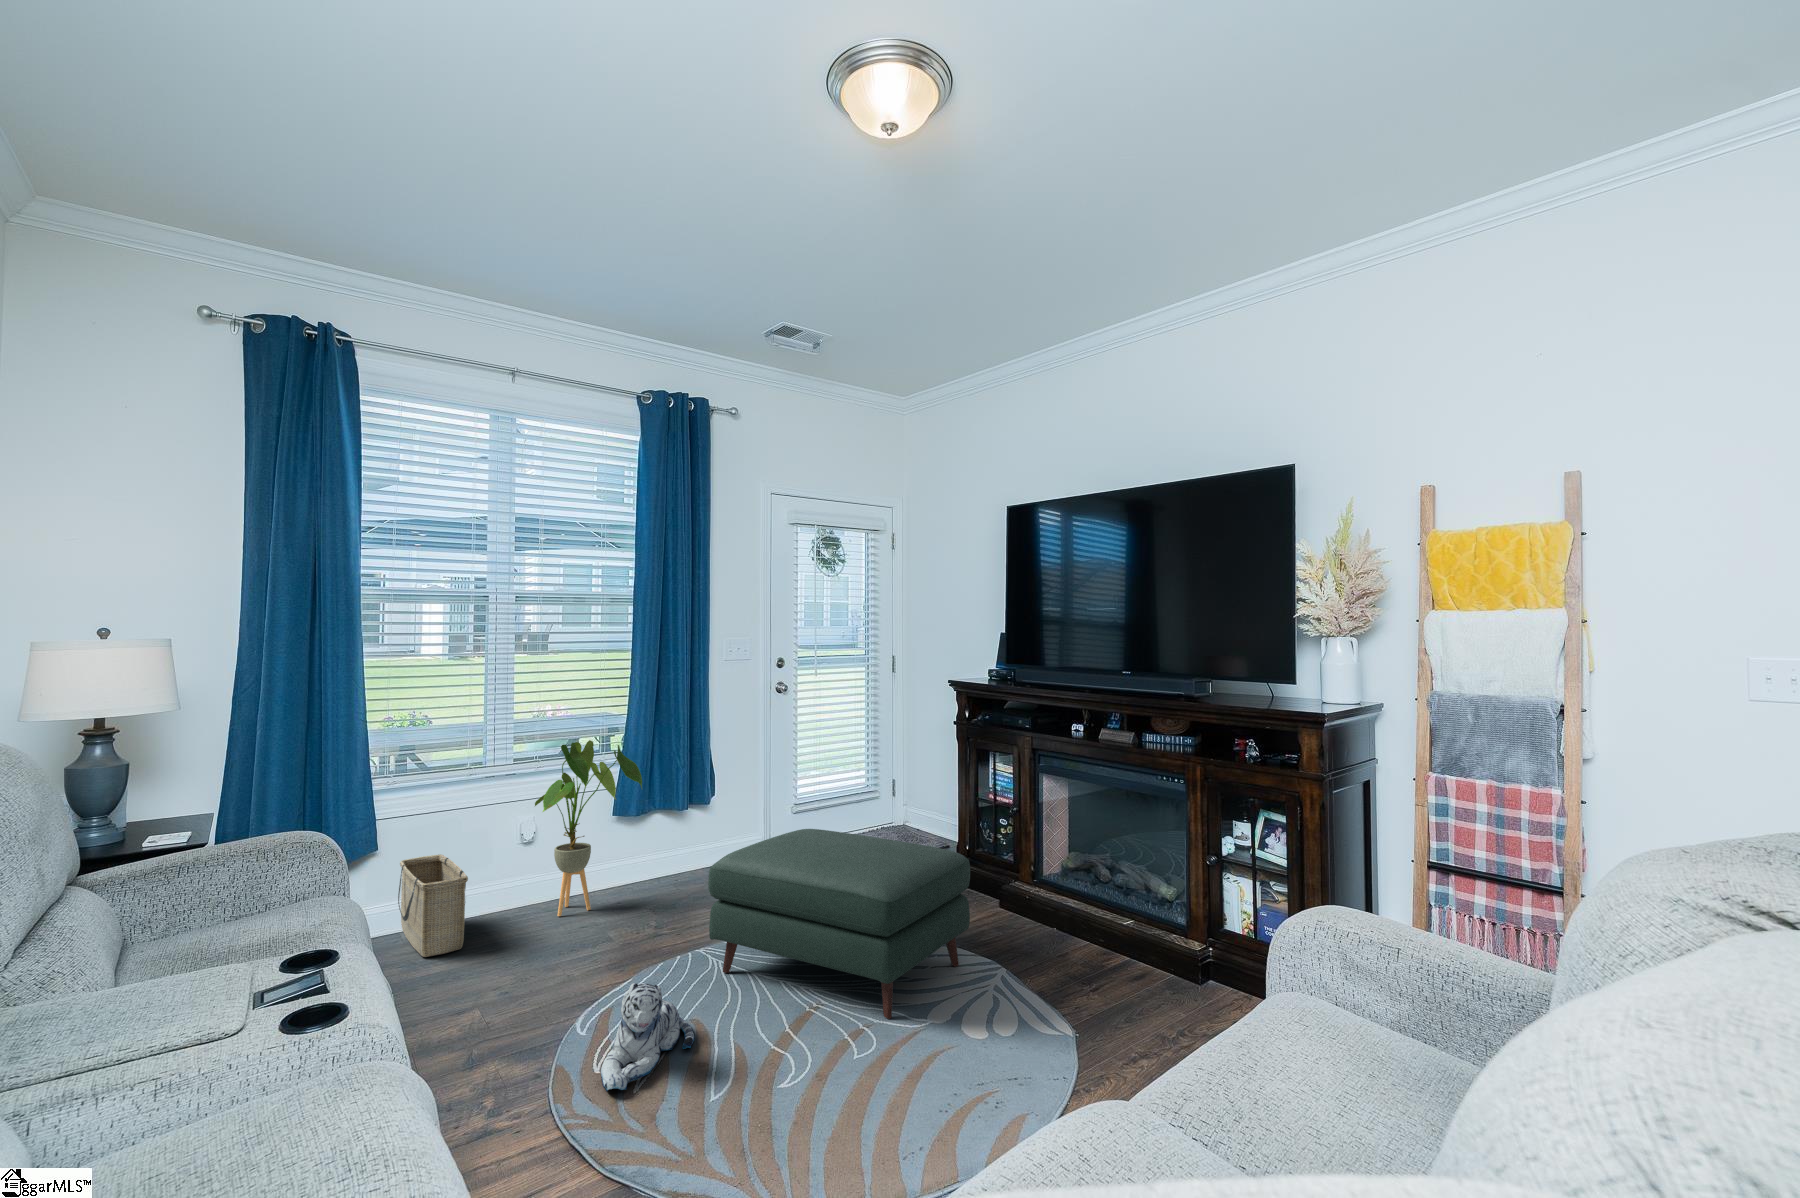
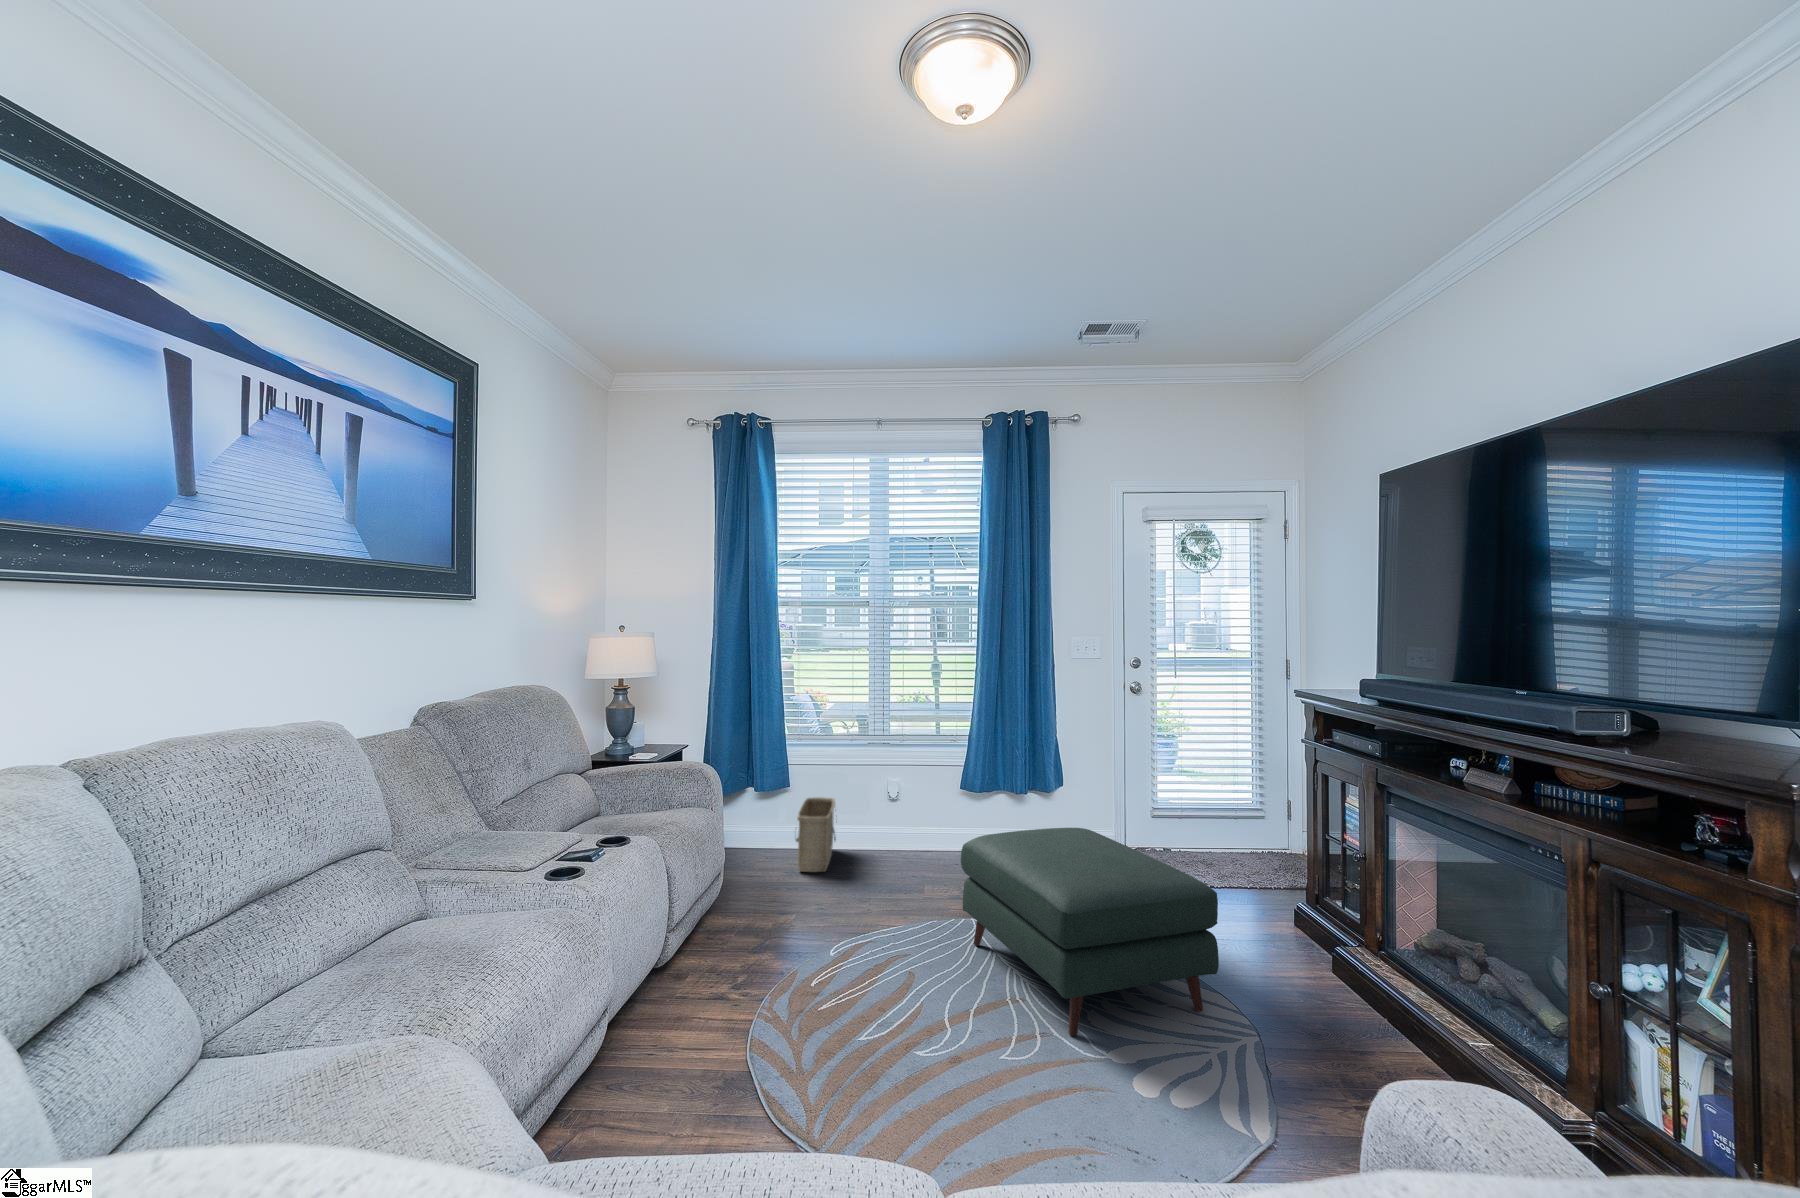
house plant: present [535,740,642,916] -> none [887,721,970,865]
plush toy: present [601,983,695,1091] -> none [799,925,903,1009]

